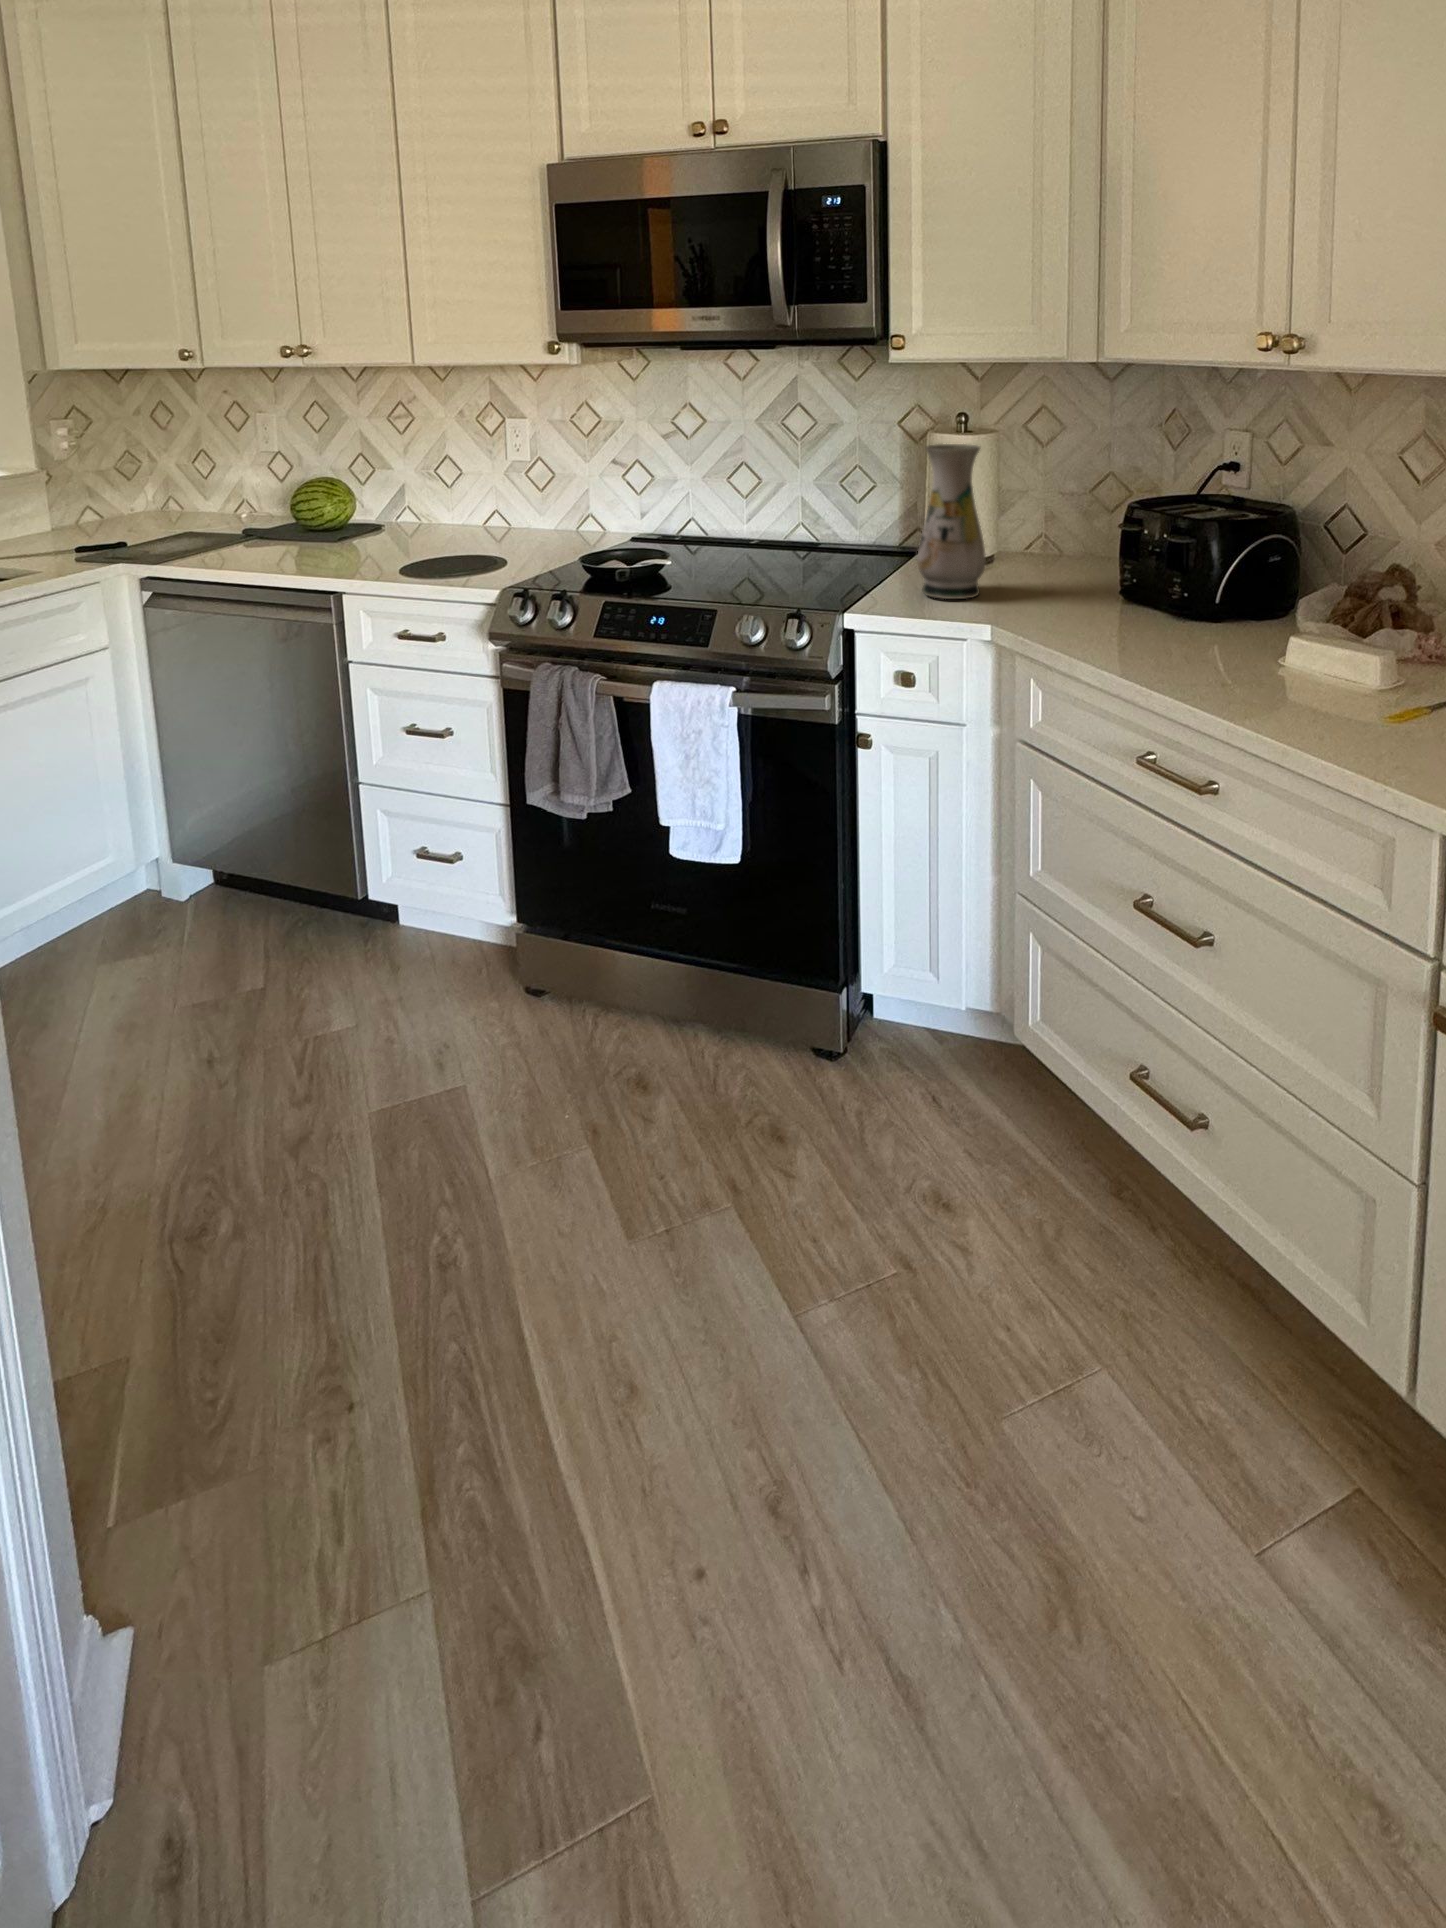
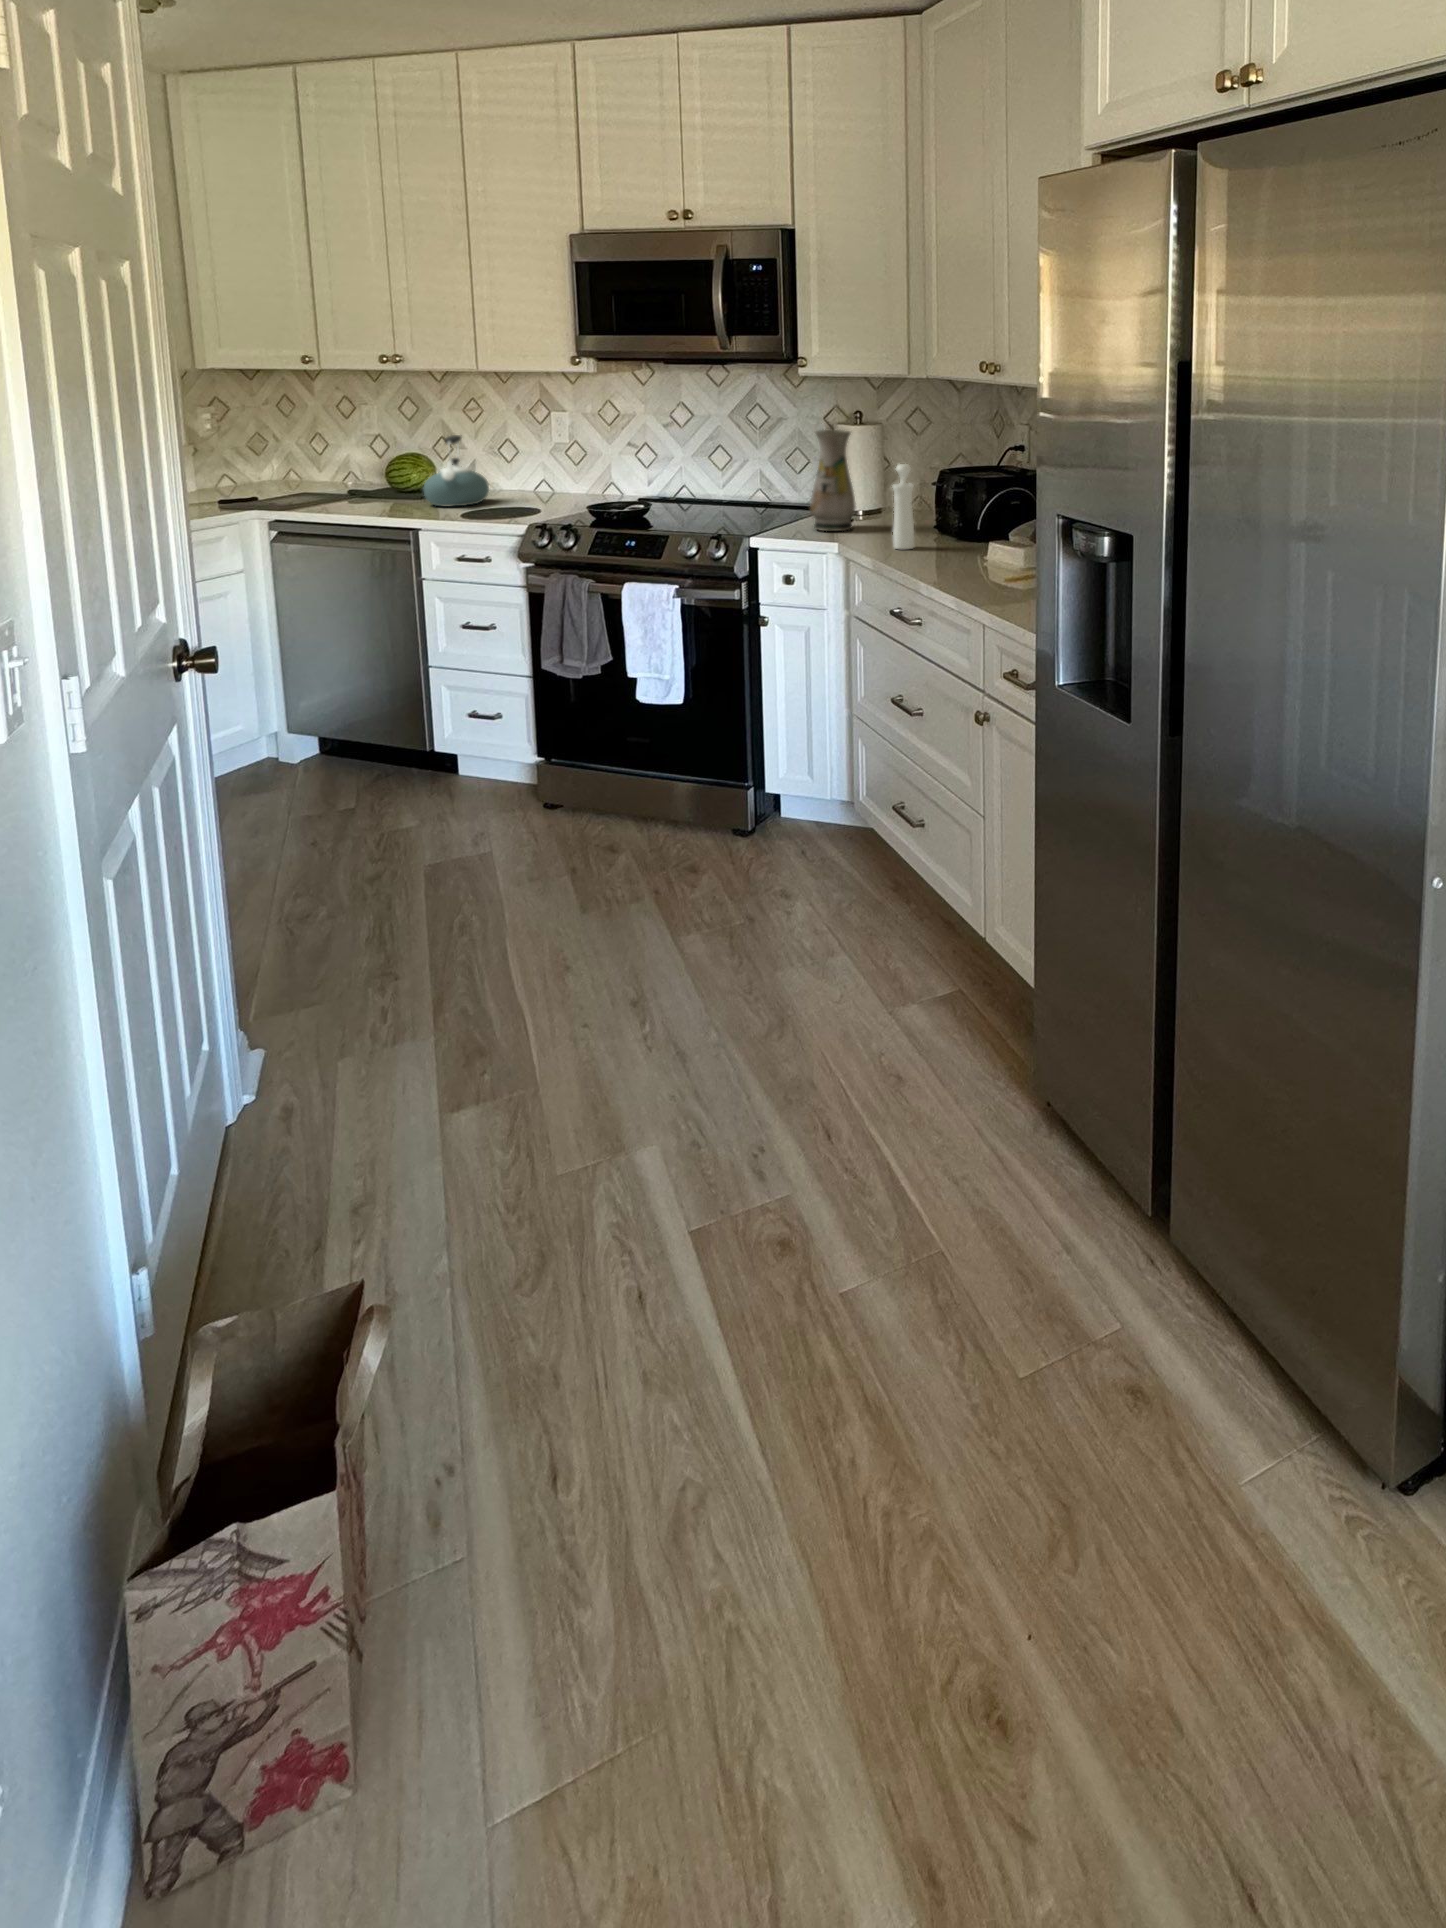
kettle: none [343,454,428,554] -> present [424,435,489,507]
pepper mill: none [1075,499,1123,640] -> present [892,464,914,549]

